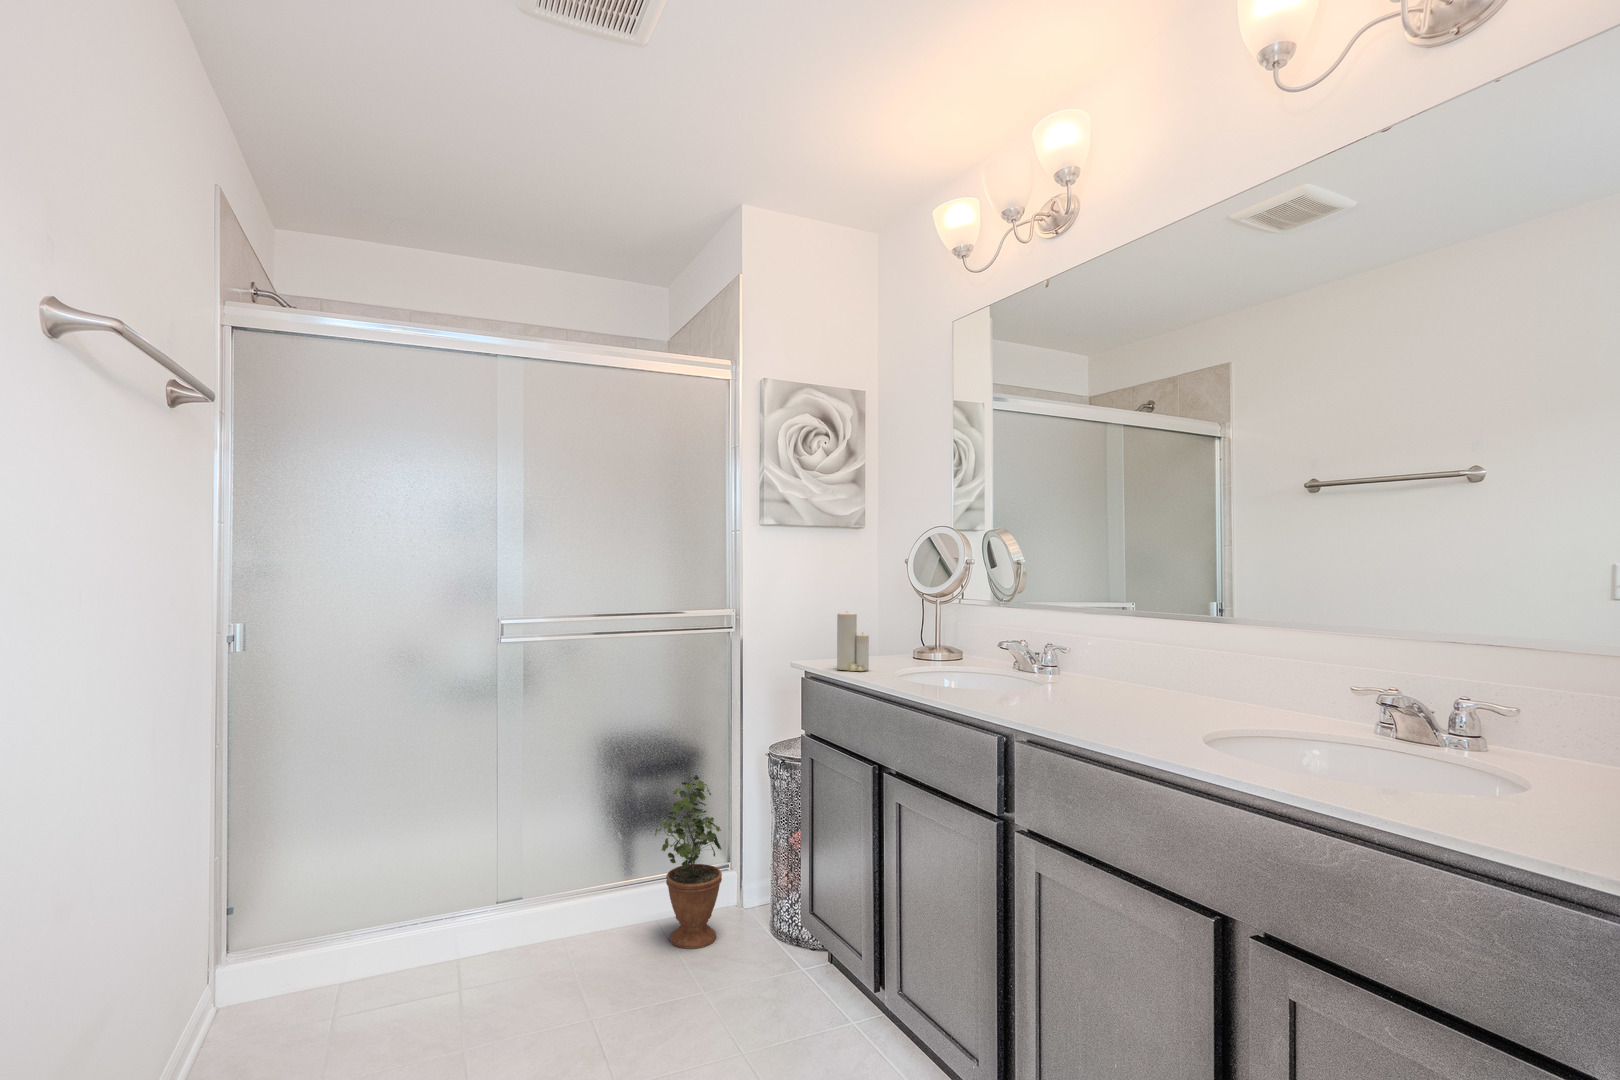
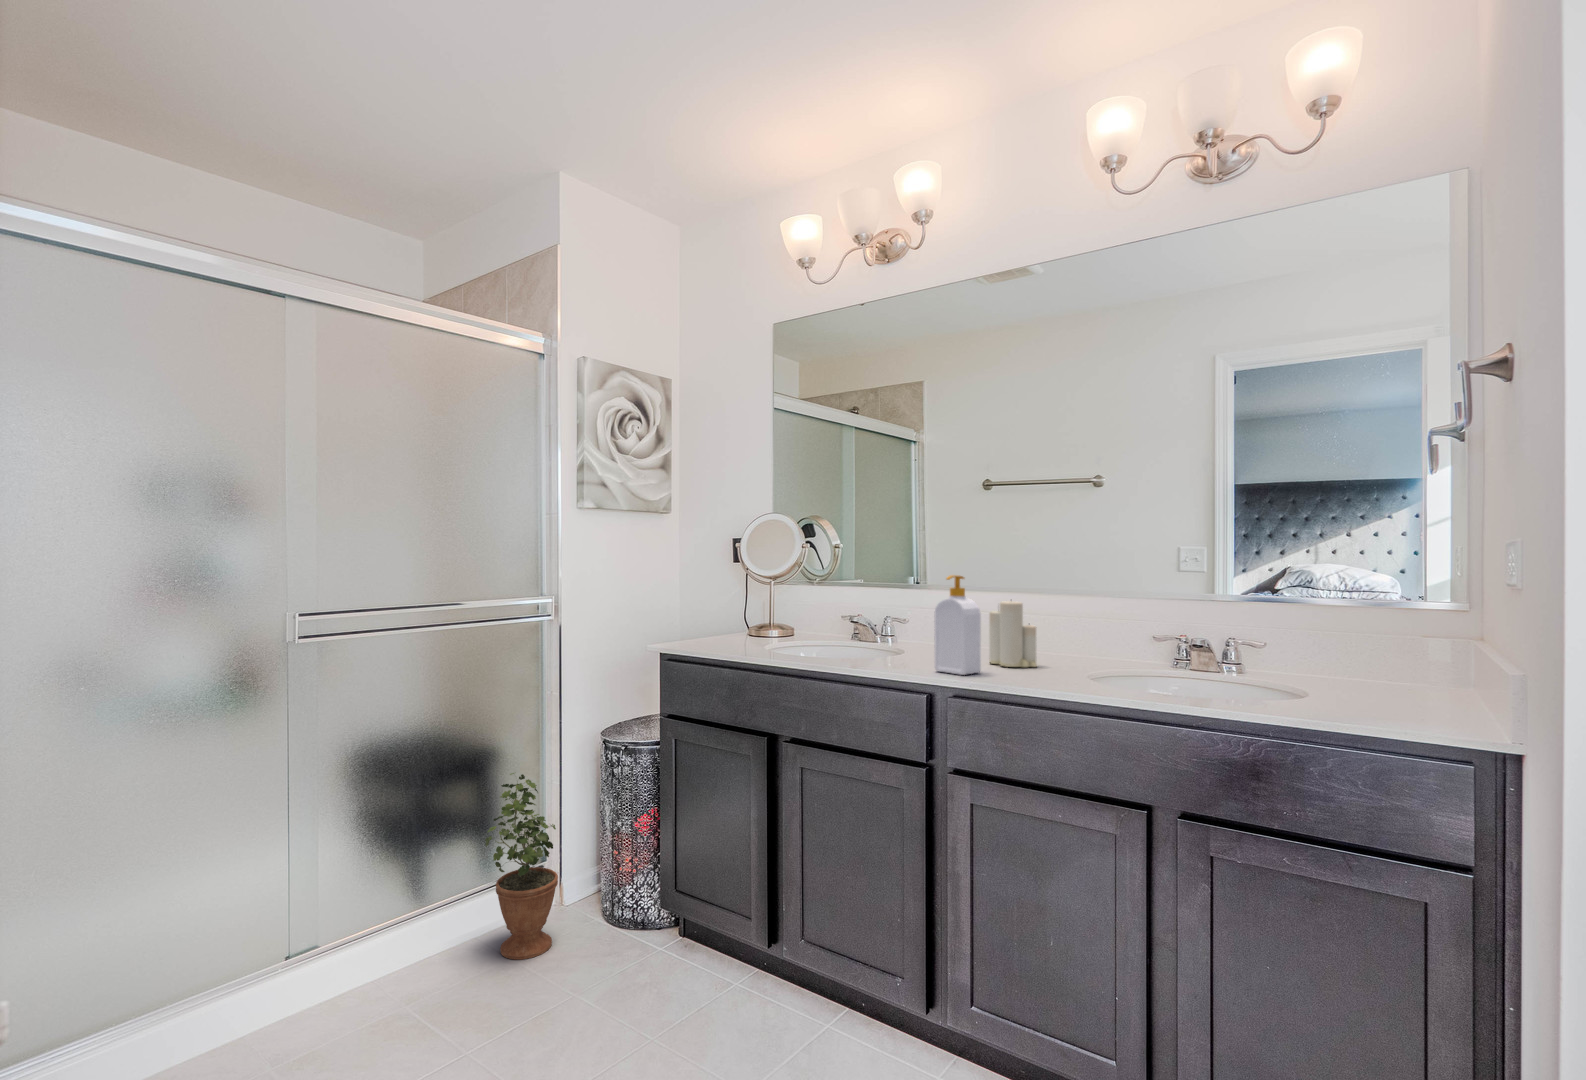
soap bottle: none [1019,595,1070,715] -> present [934,575,981,675]
candle: present [837,612,869,671] -> present [989,601,1037,667]

